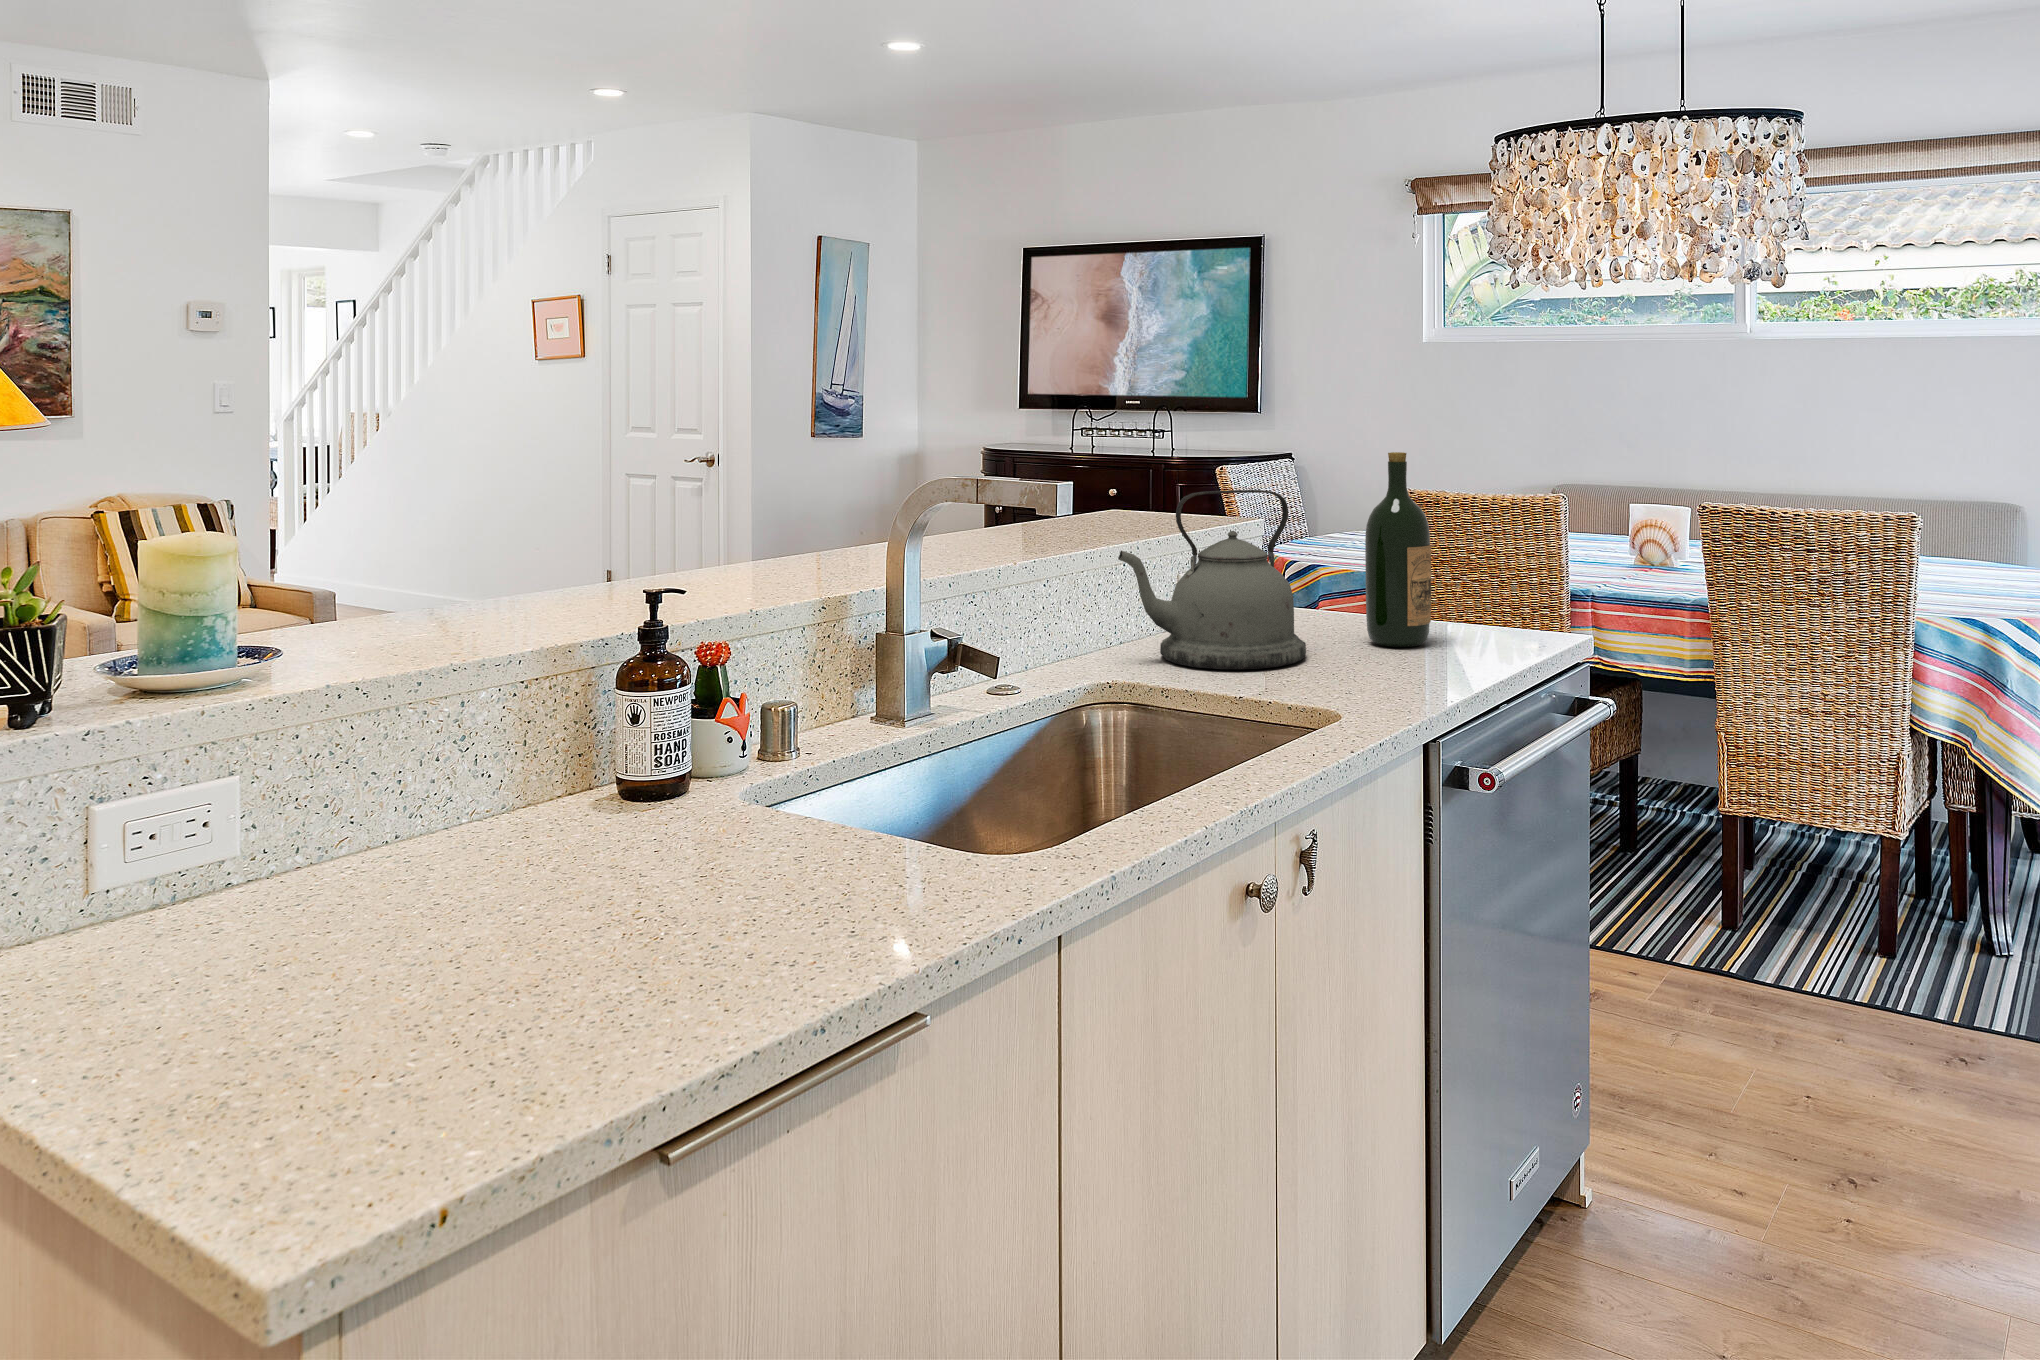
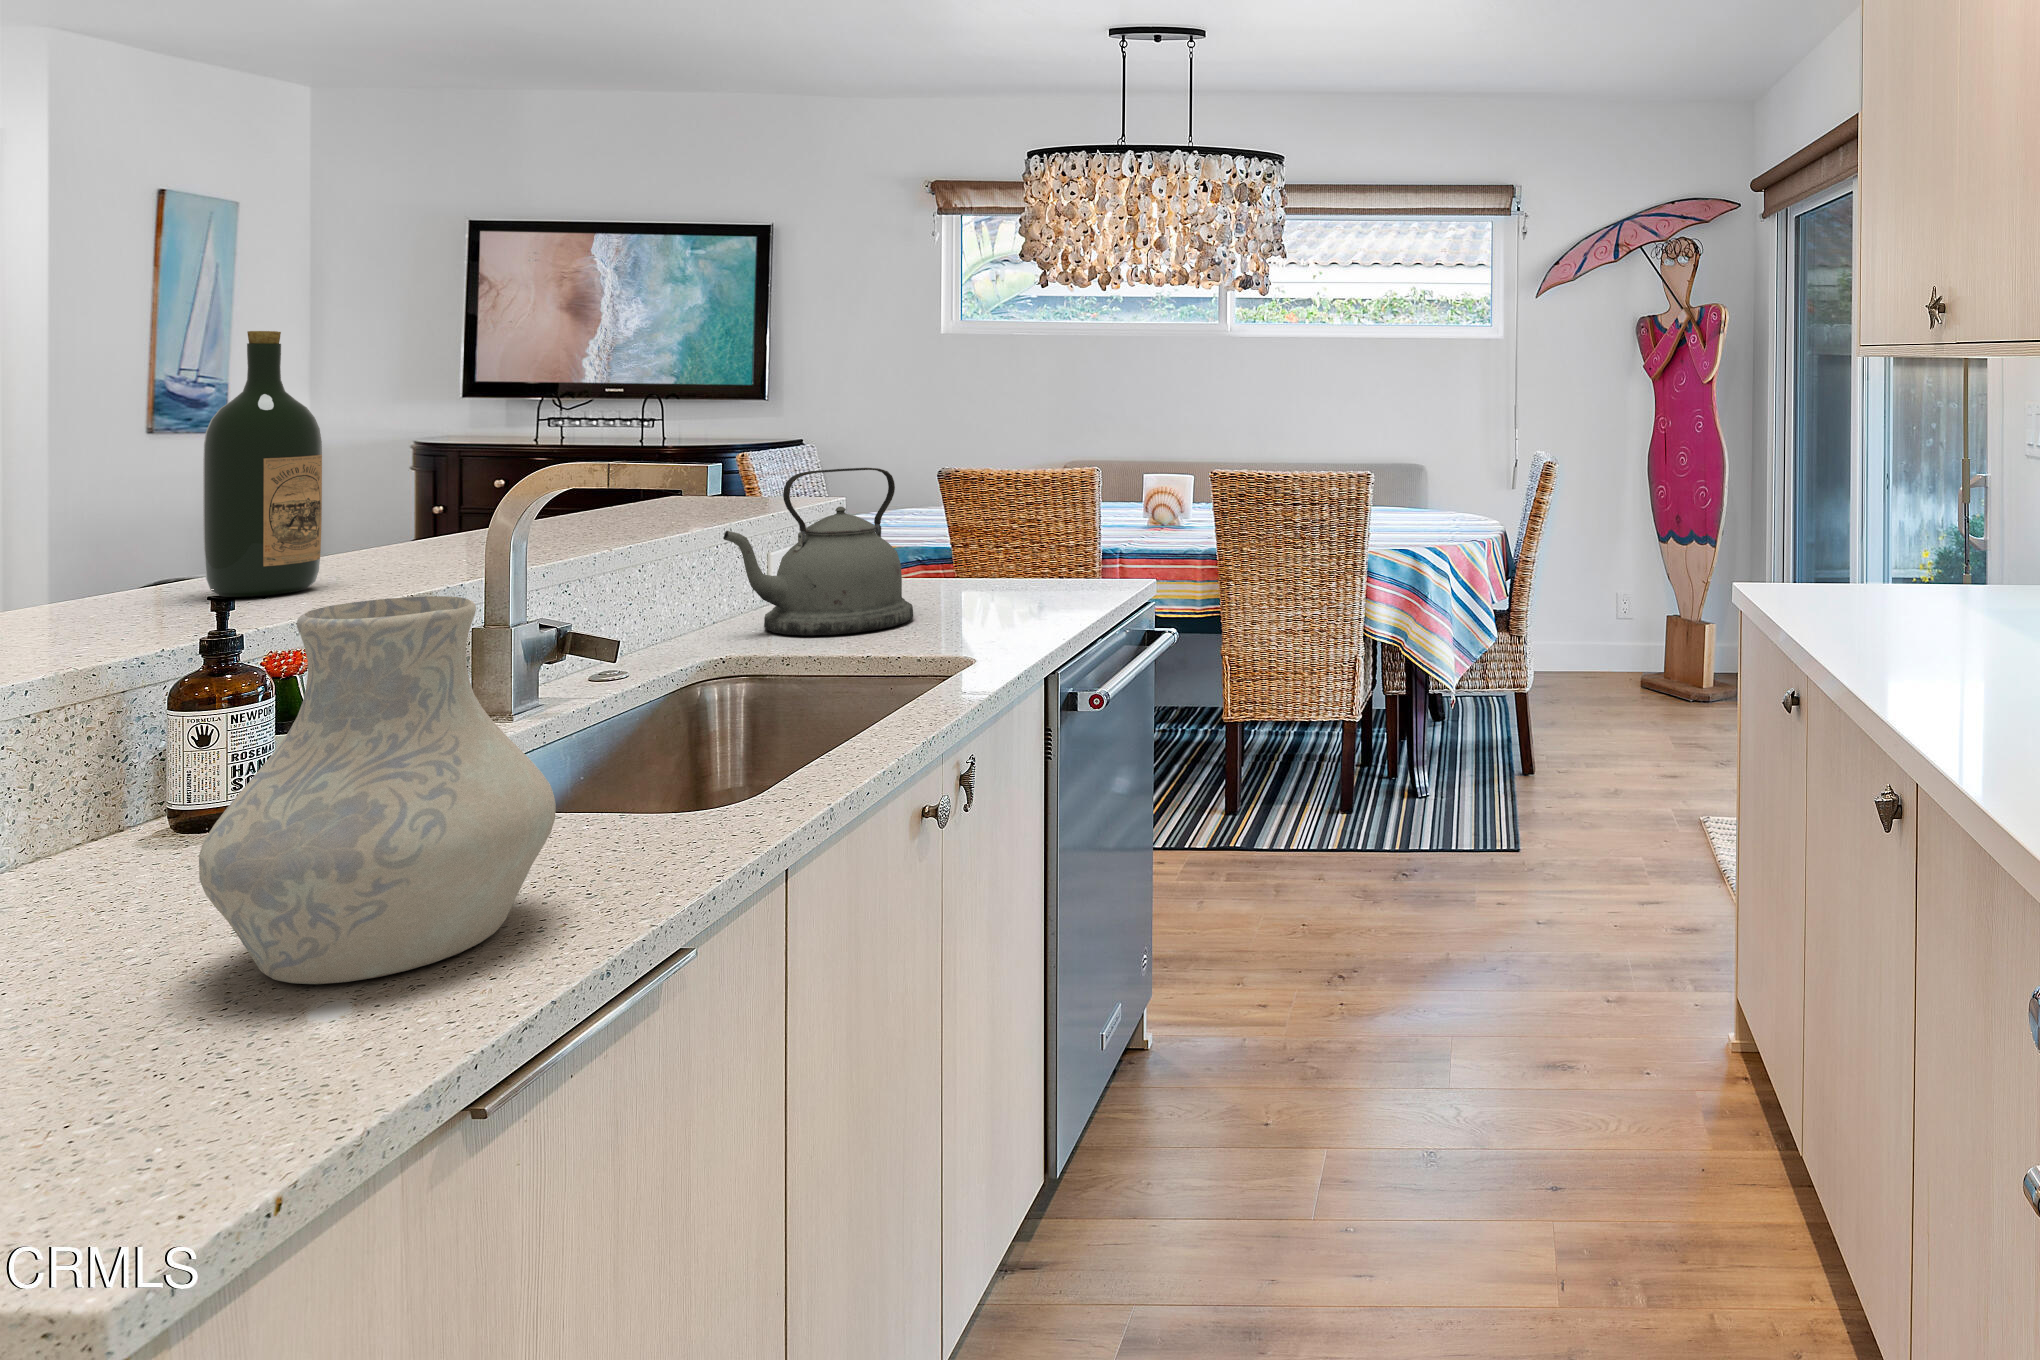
wine bottle: present [1365,452,1431,647] -> present [203,331,322,597]
vase: none [532,612,815,983] -> present [199,596,556,984]

